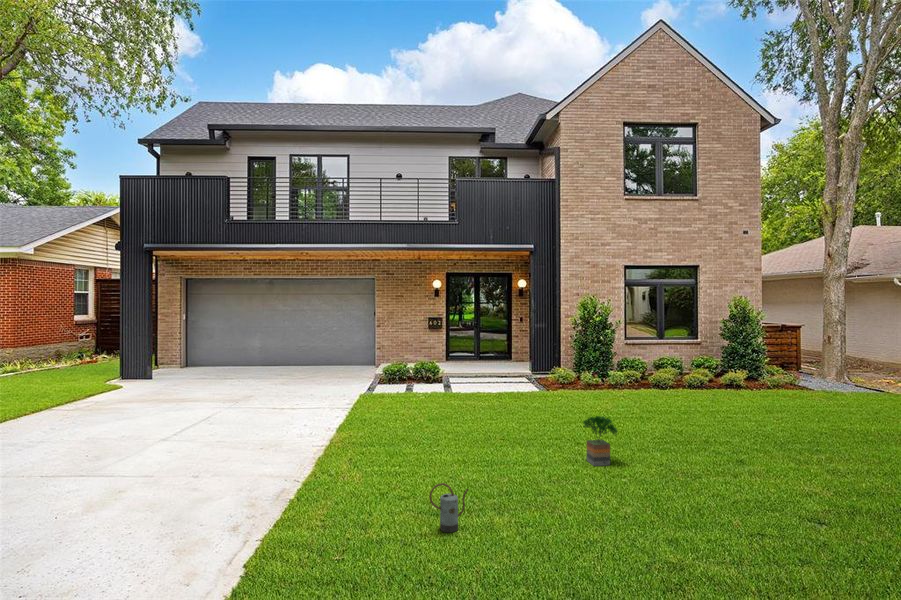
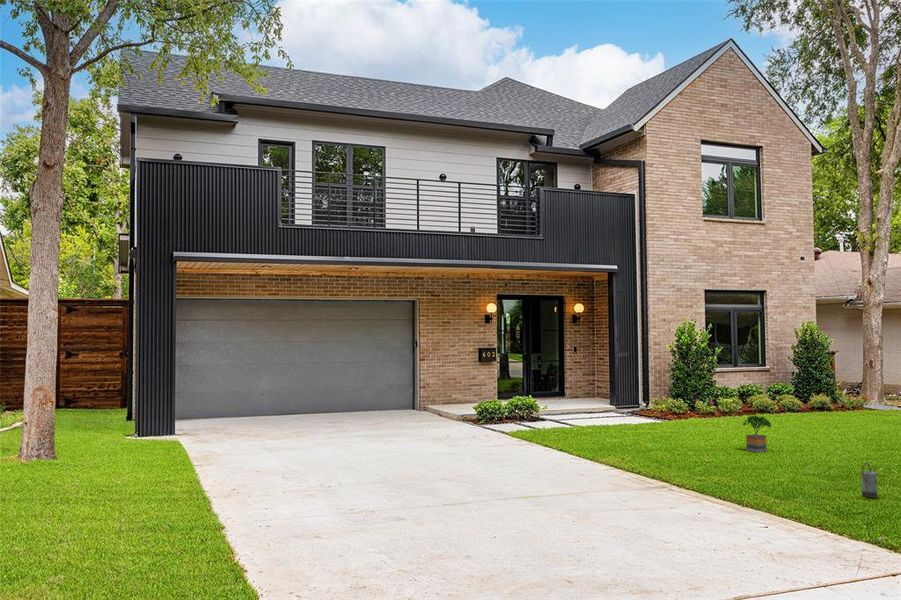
potted tree: present [583,416,618,466] -> present [743,416,772,453]

